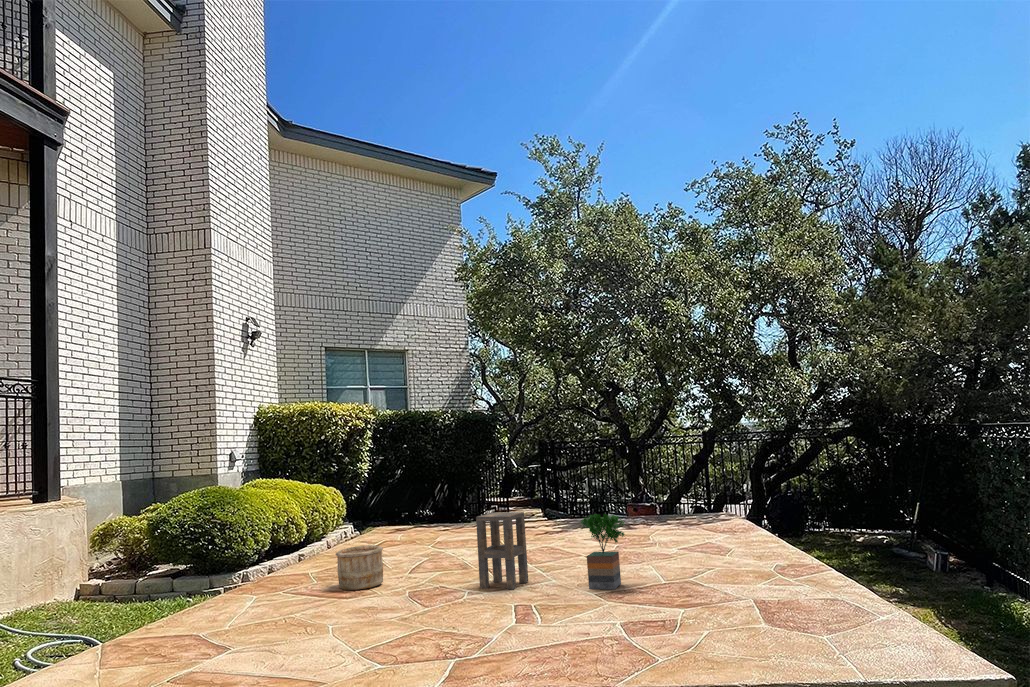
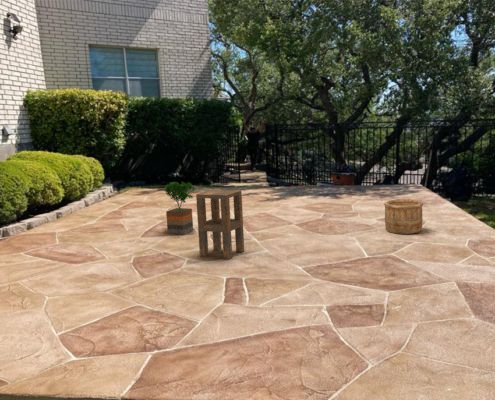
potted tree: present [581,514,625,589] -> present [165,182,196,234]
wooden bucket: present [336,545,383,590] -> present [384,199,423,234]

